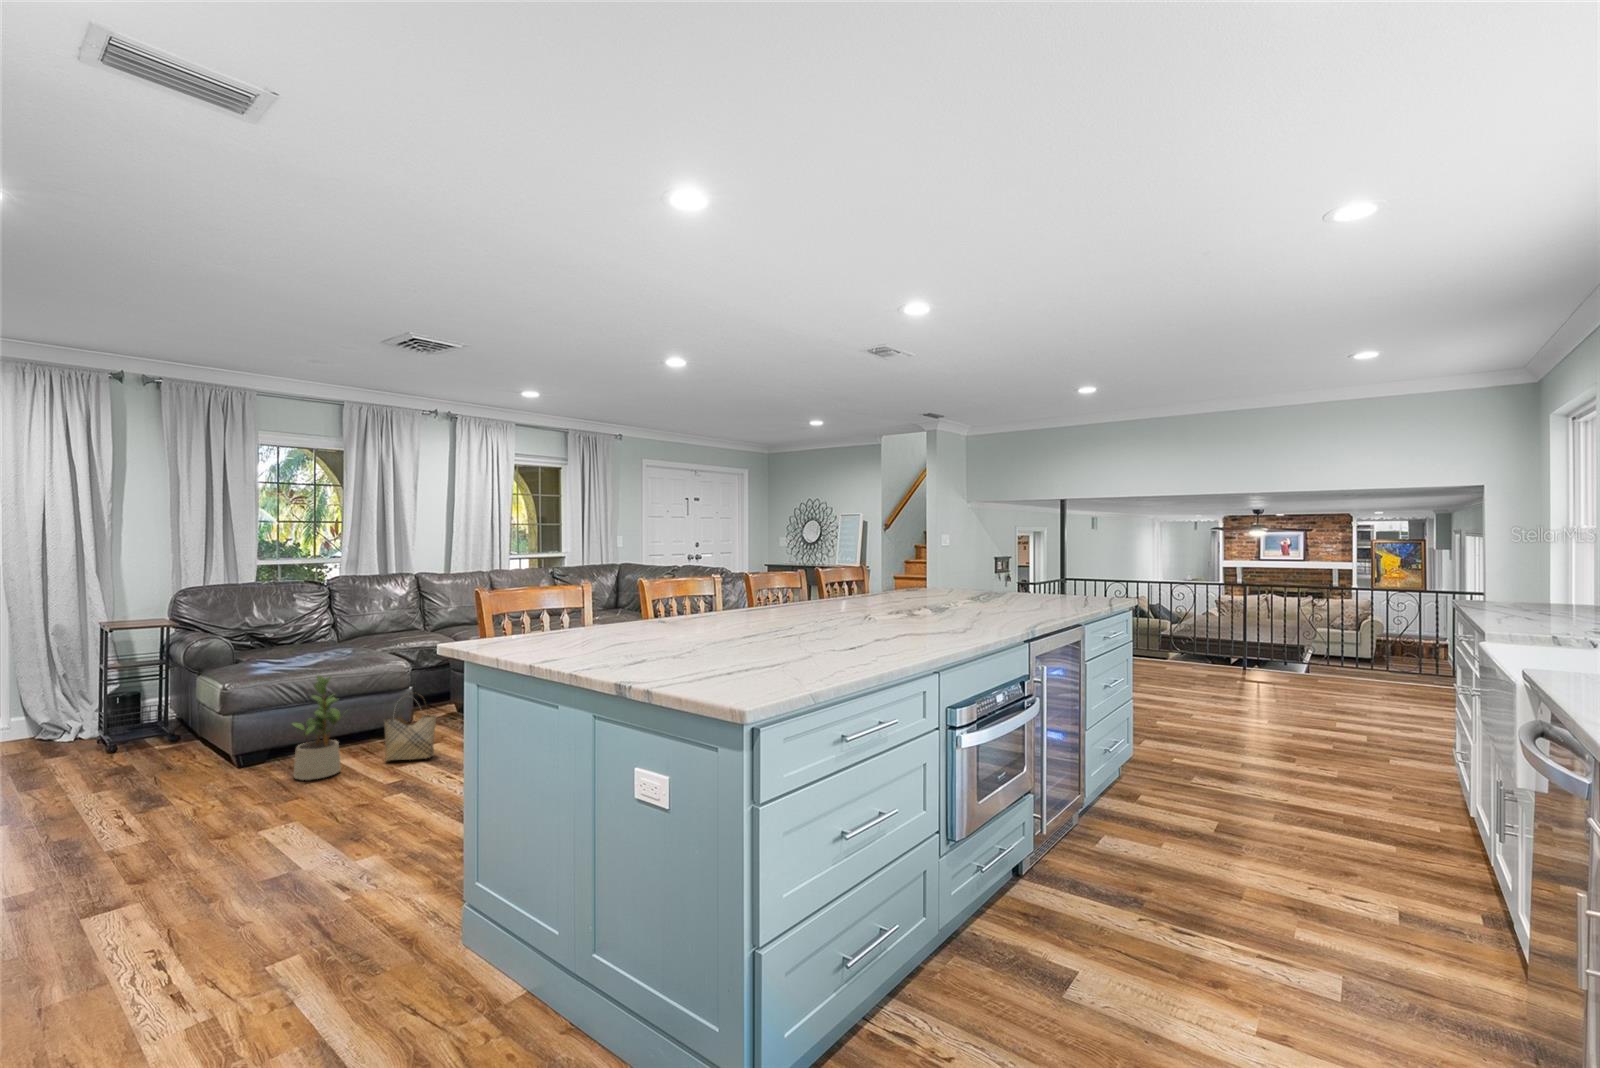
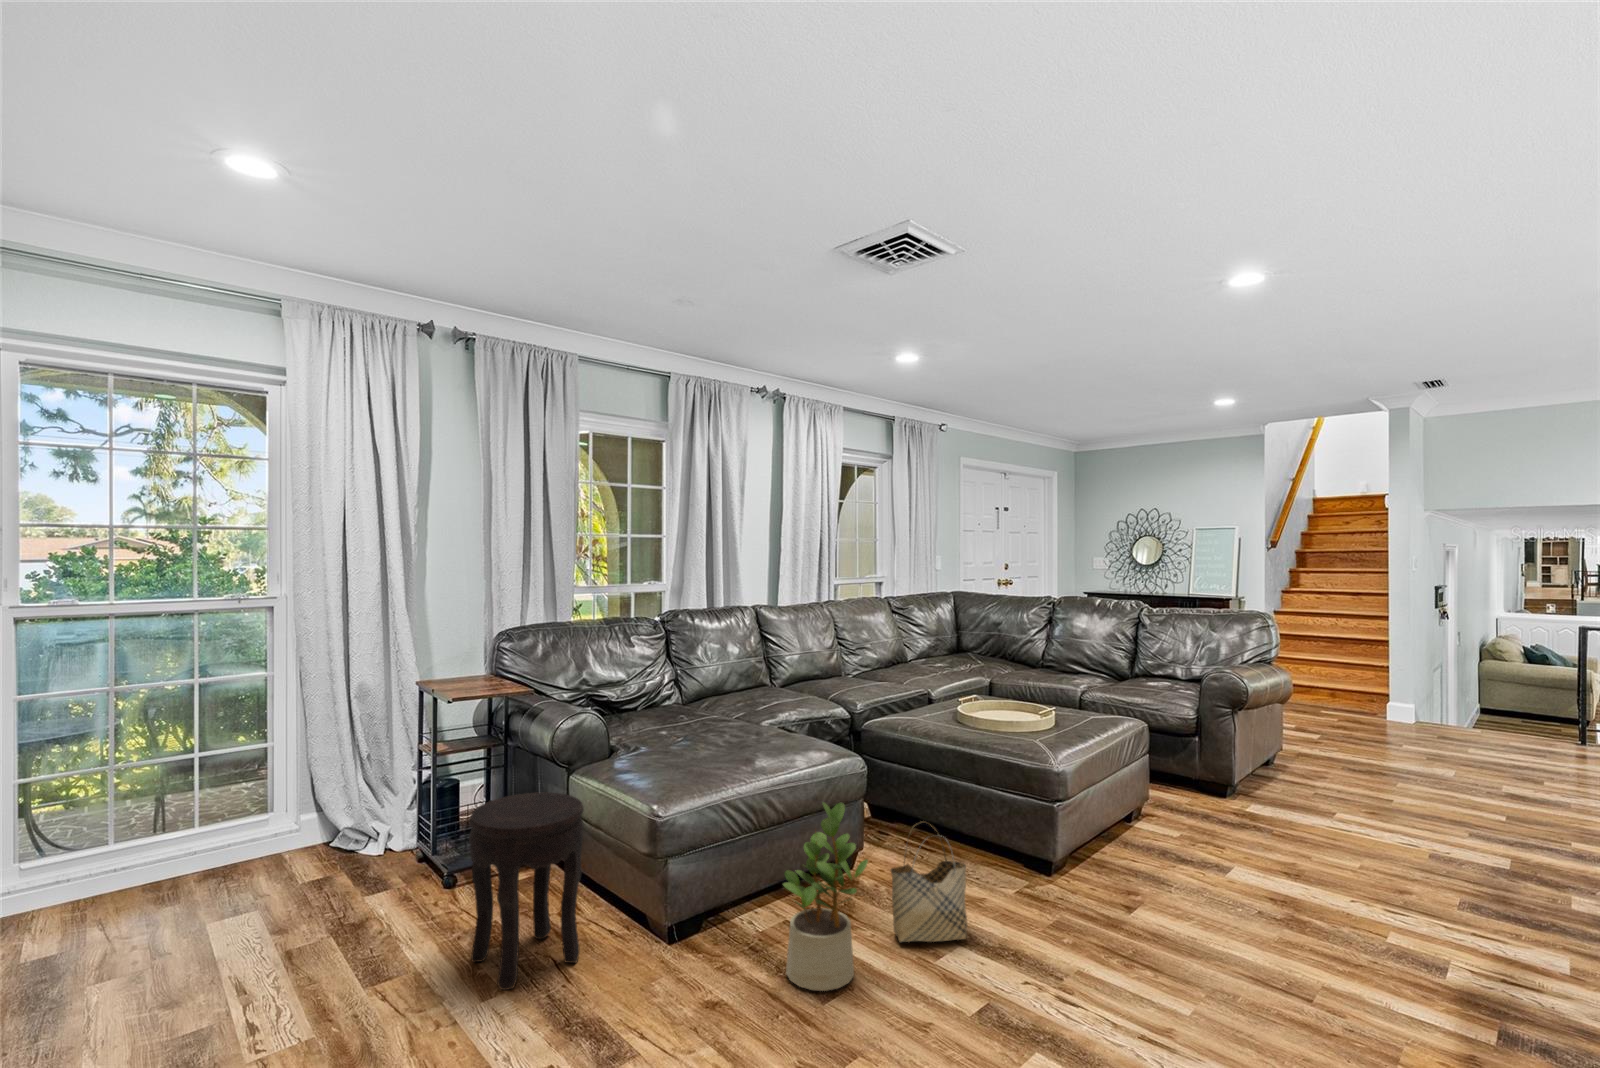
side table: none [87,681,175,789] -> present [469,792,584,990]

